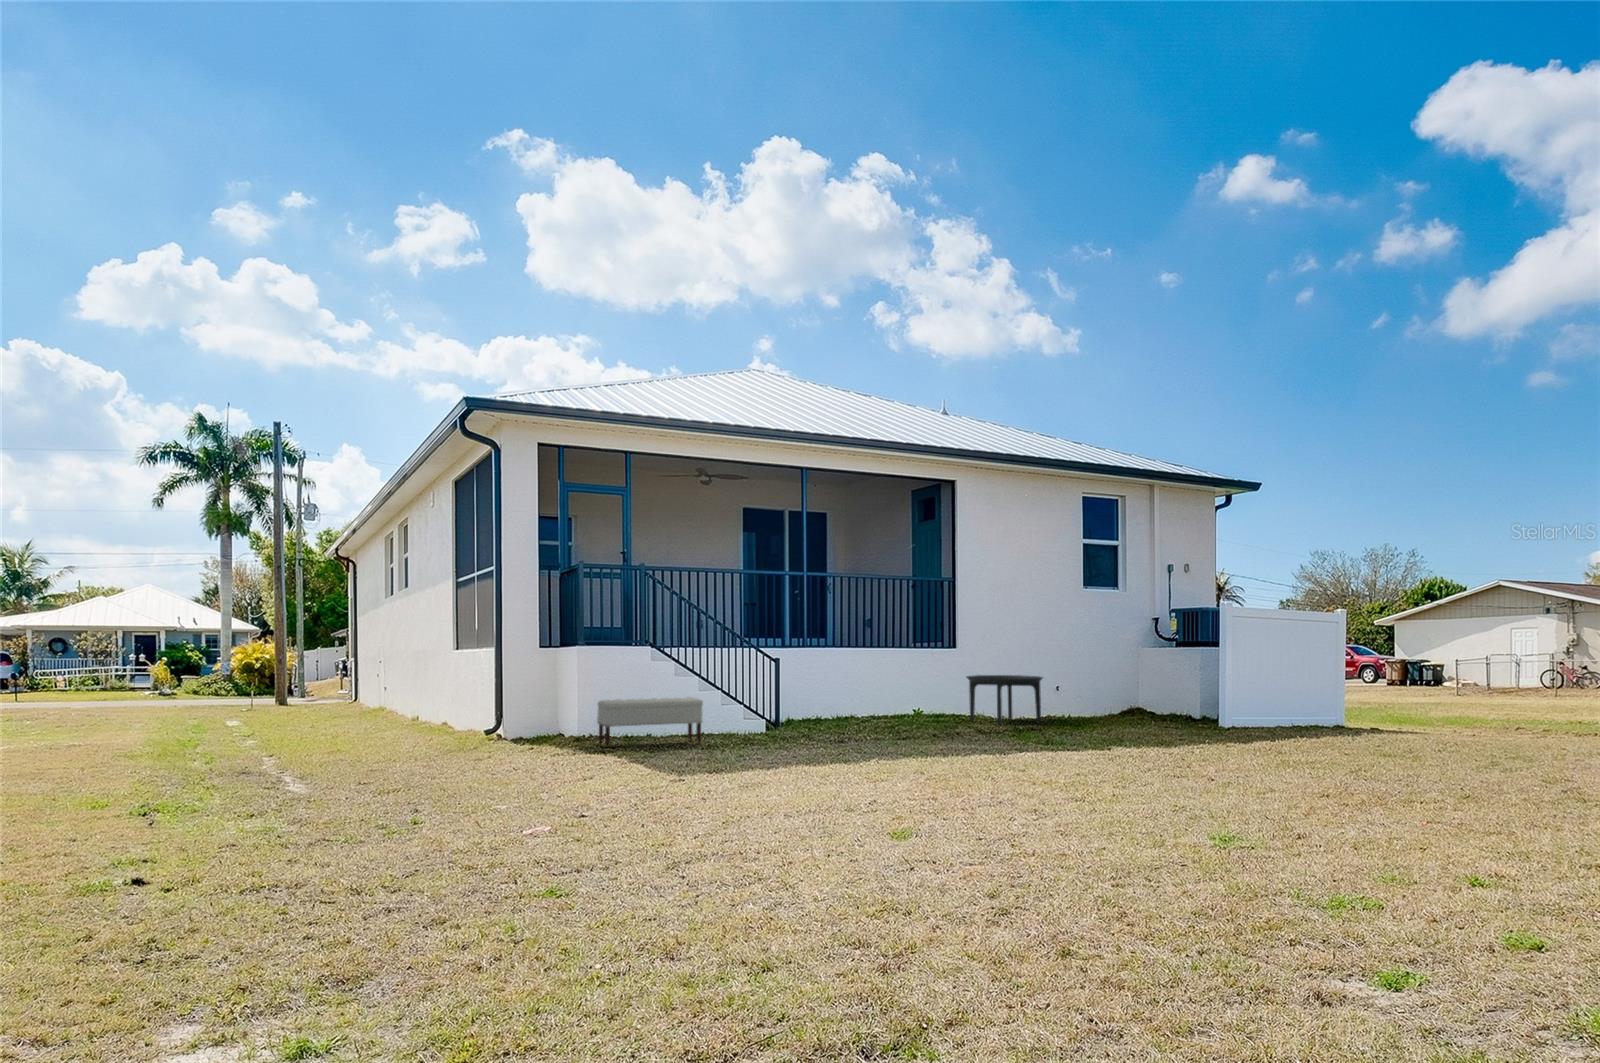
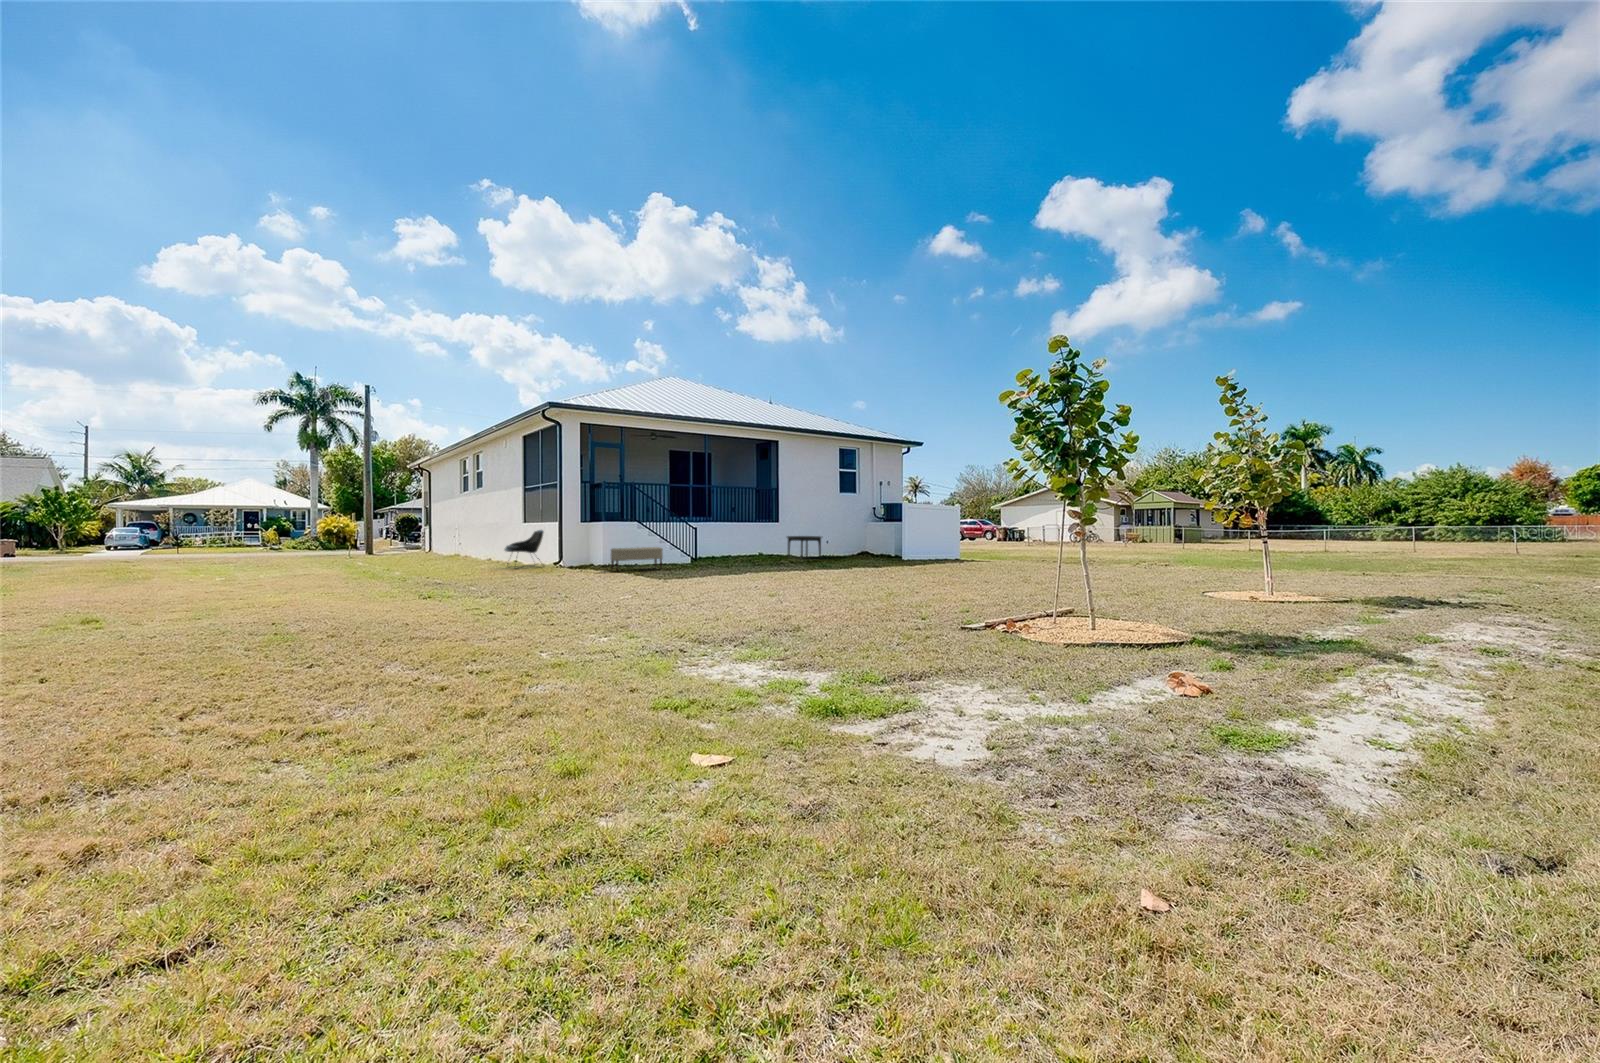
lounge chair: none [406,661,480,741] -> present [505,530,543,567]

